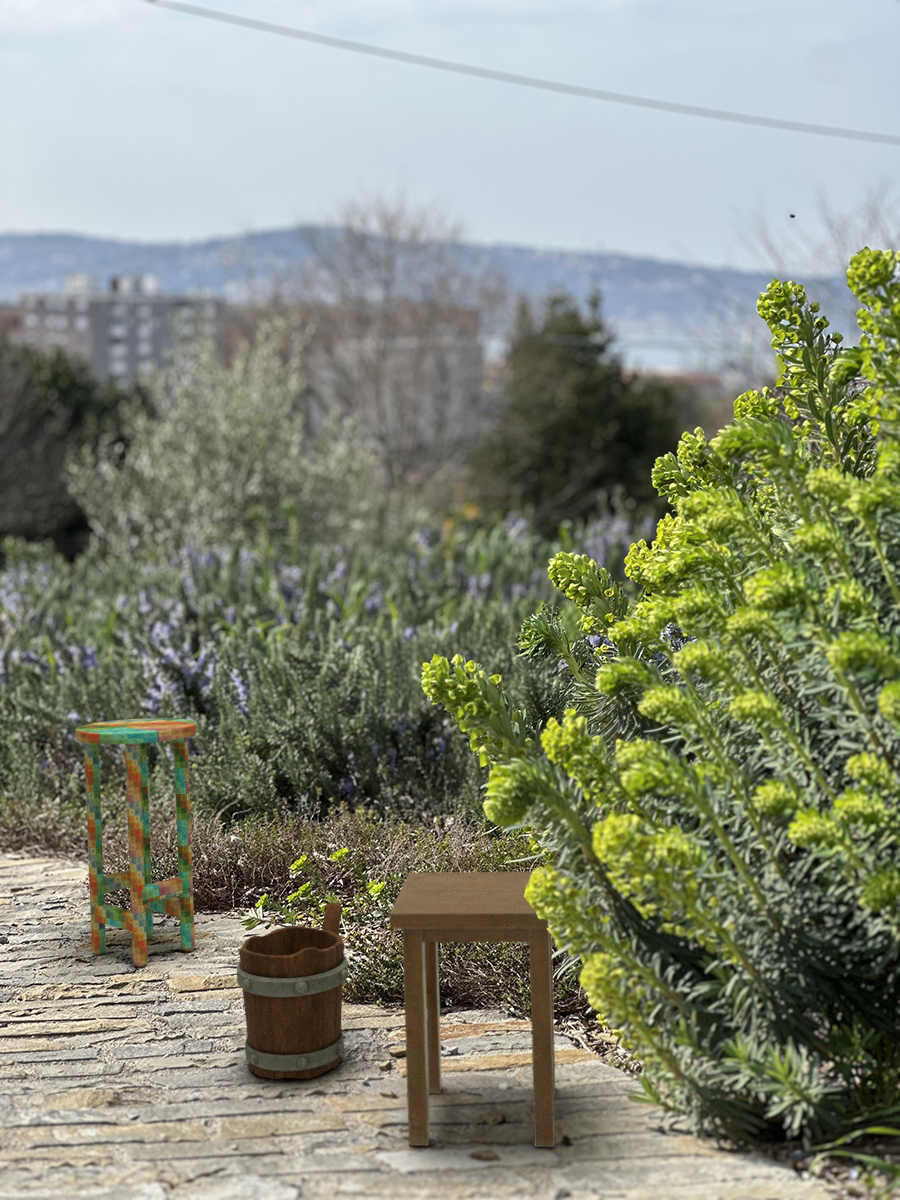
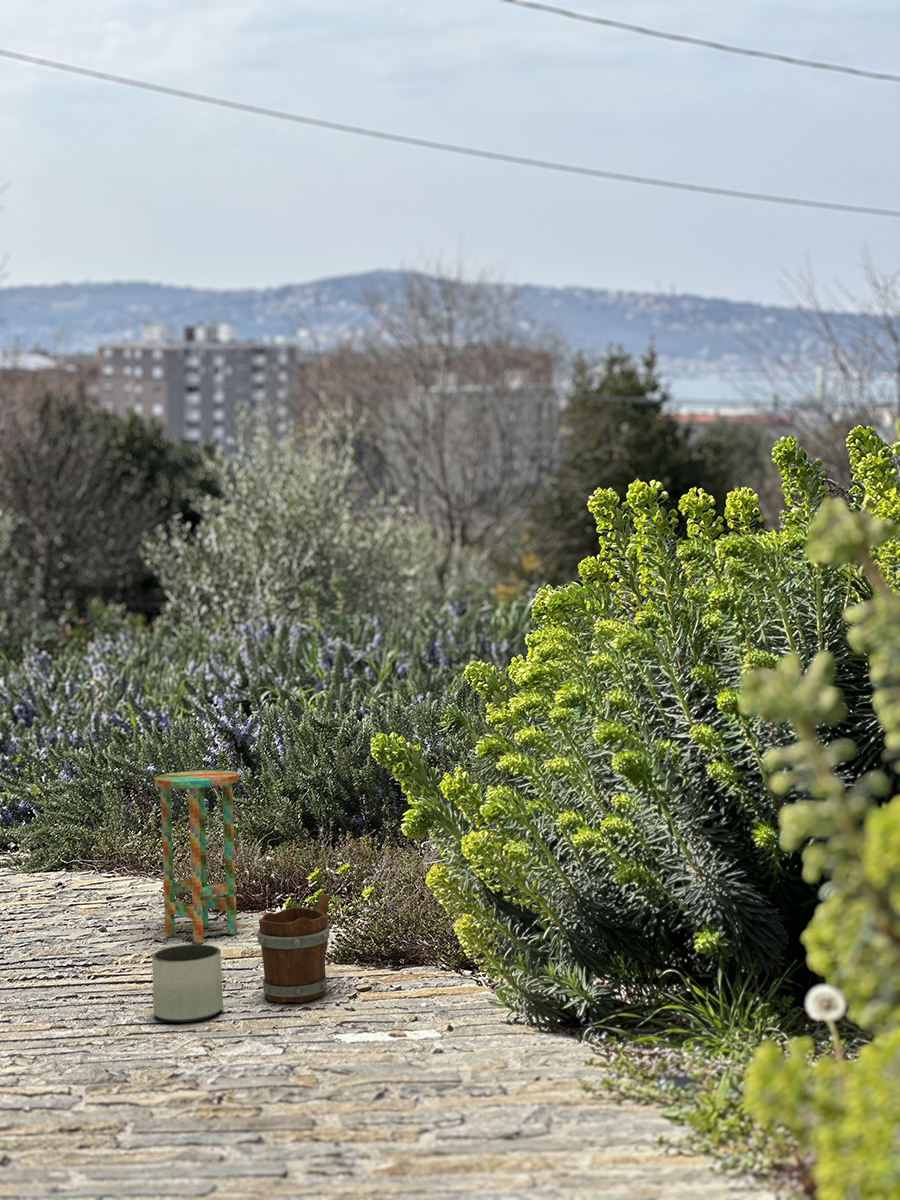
stool: present [390,872,556,1147] -> none [343,869,460,1035]
planter: none [70,990,184,1122] -> present [152,945,223,1022]

